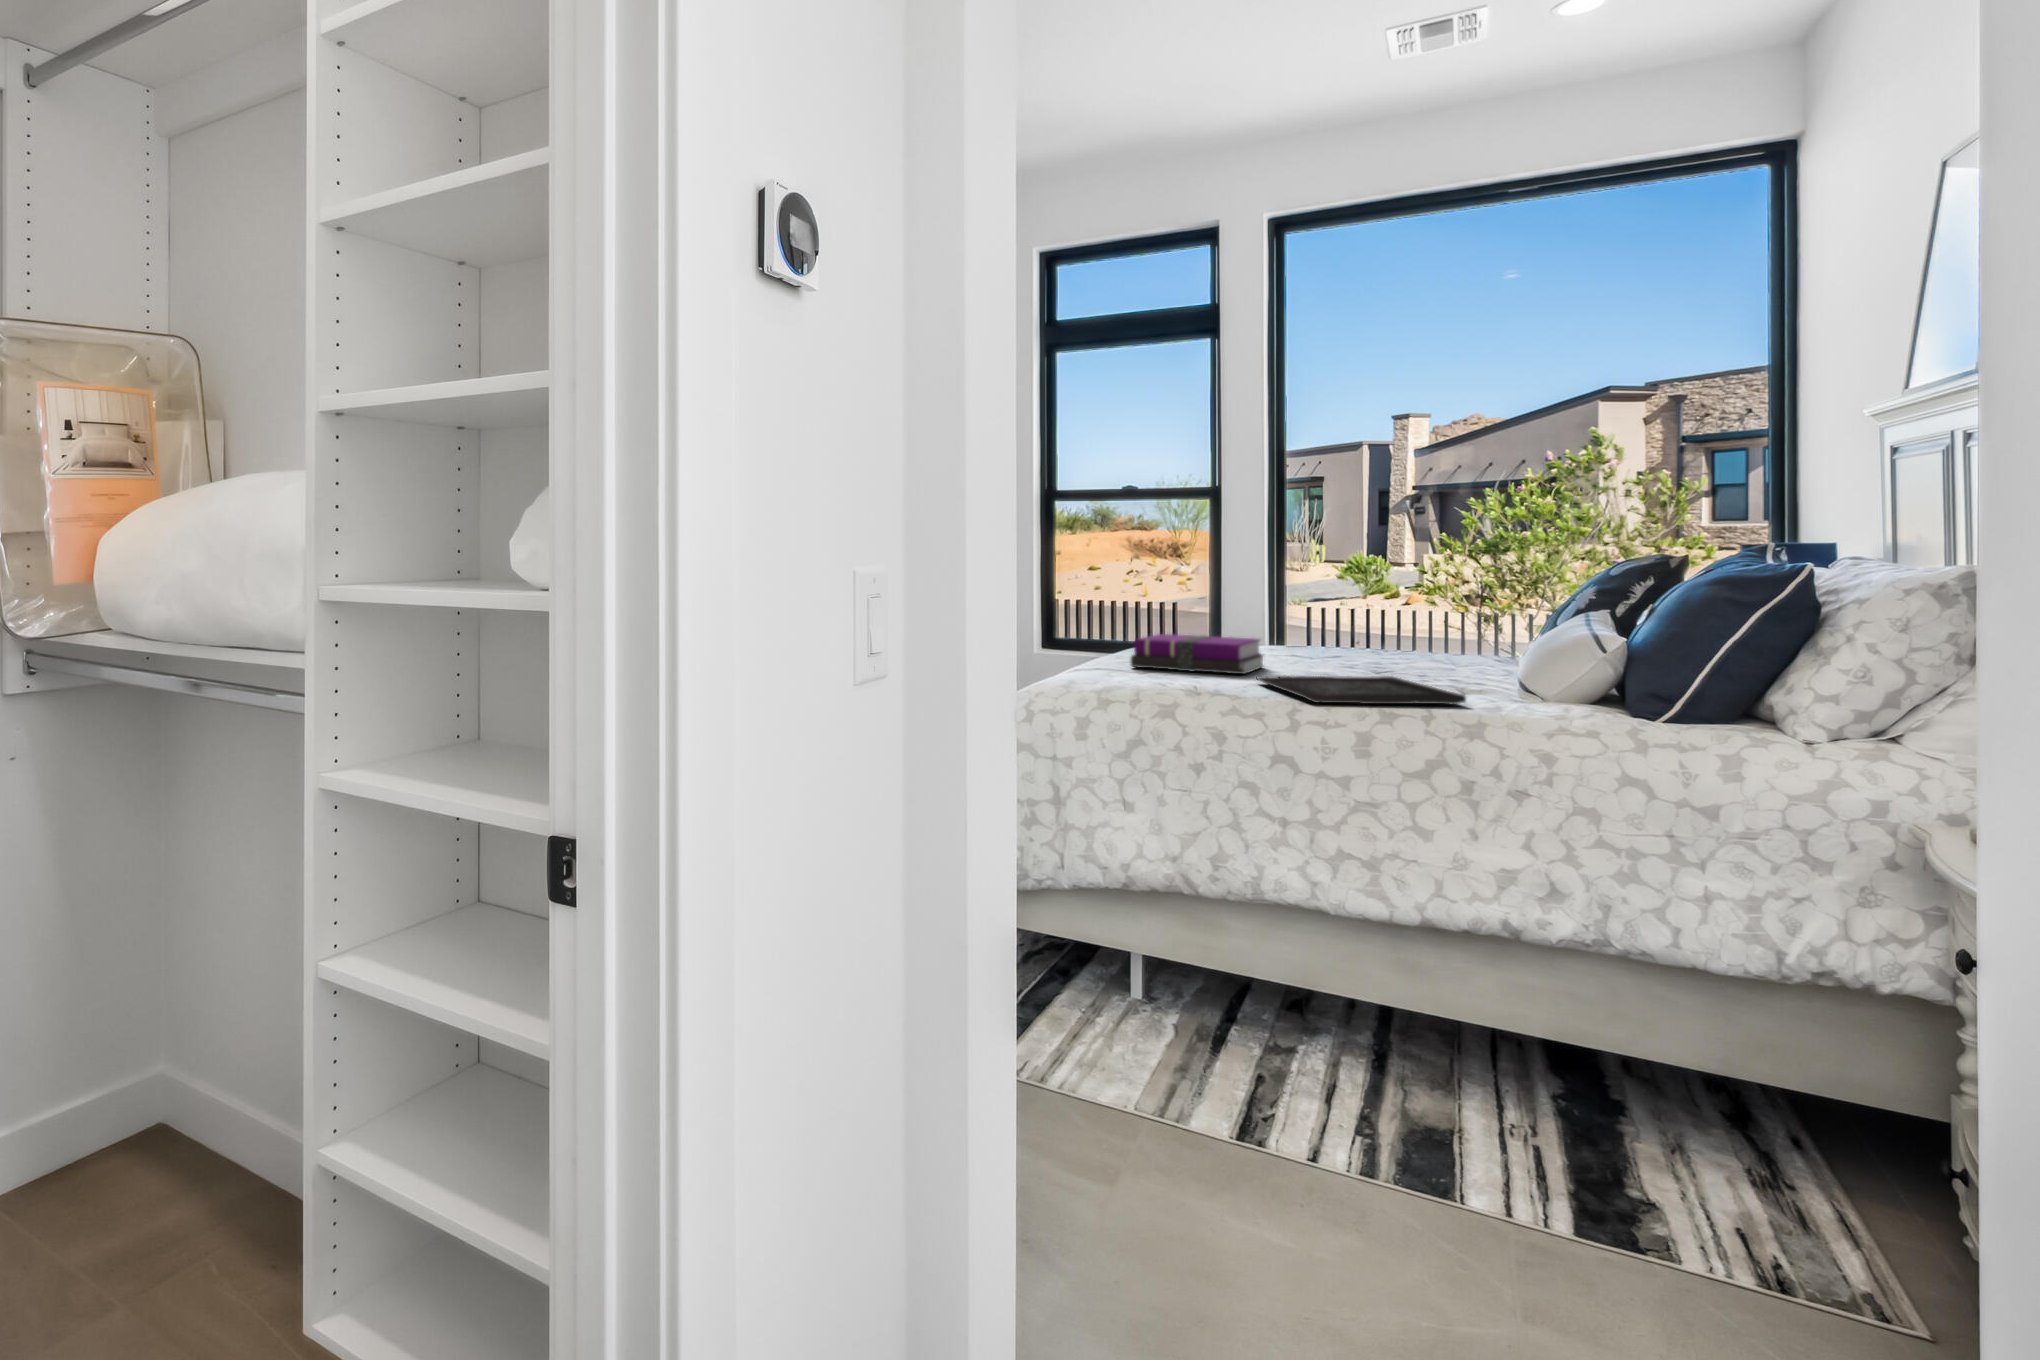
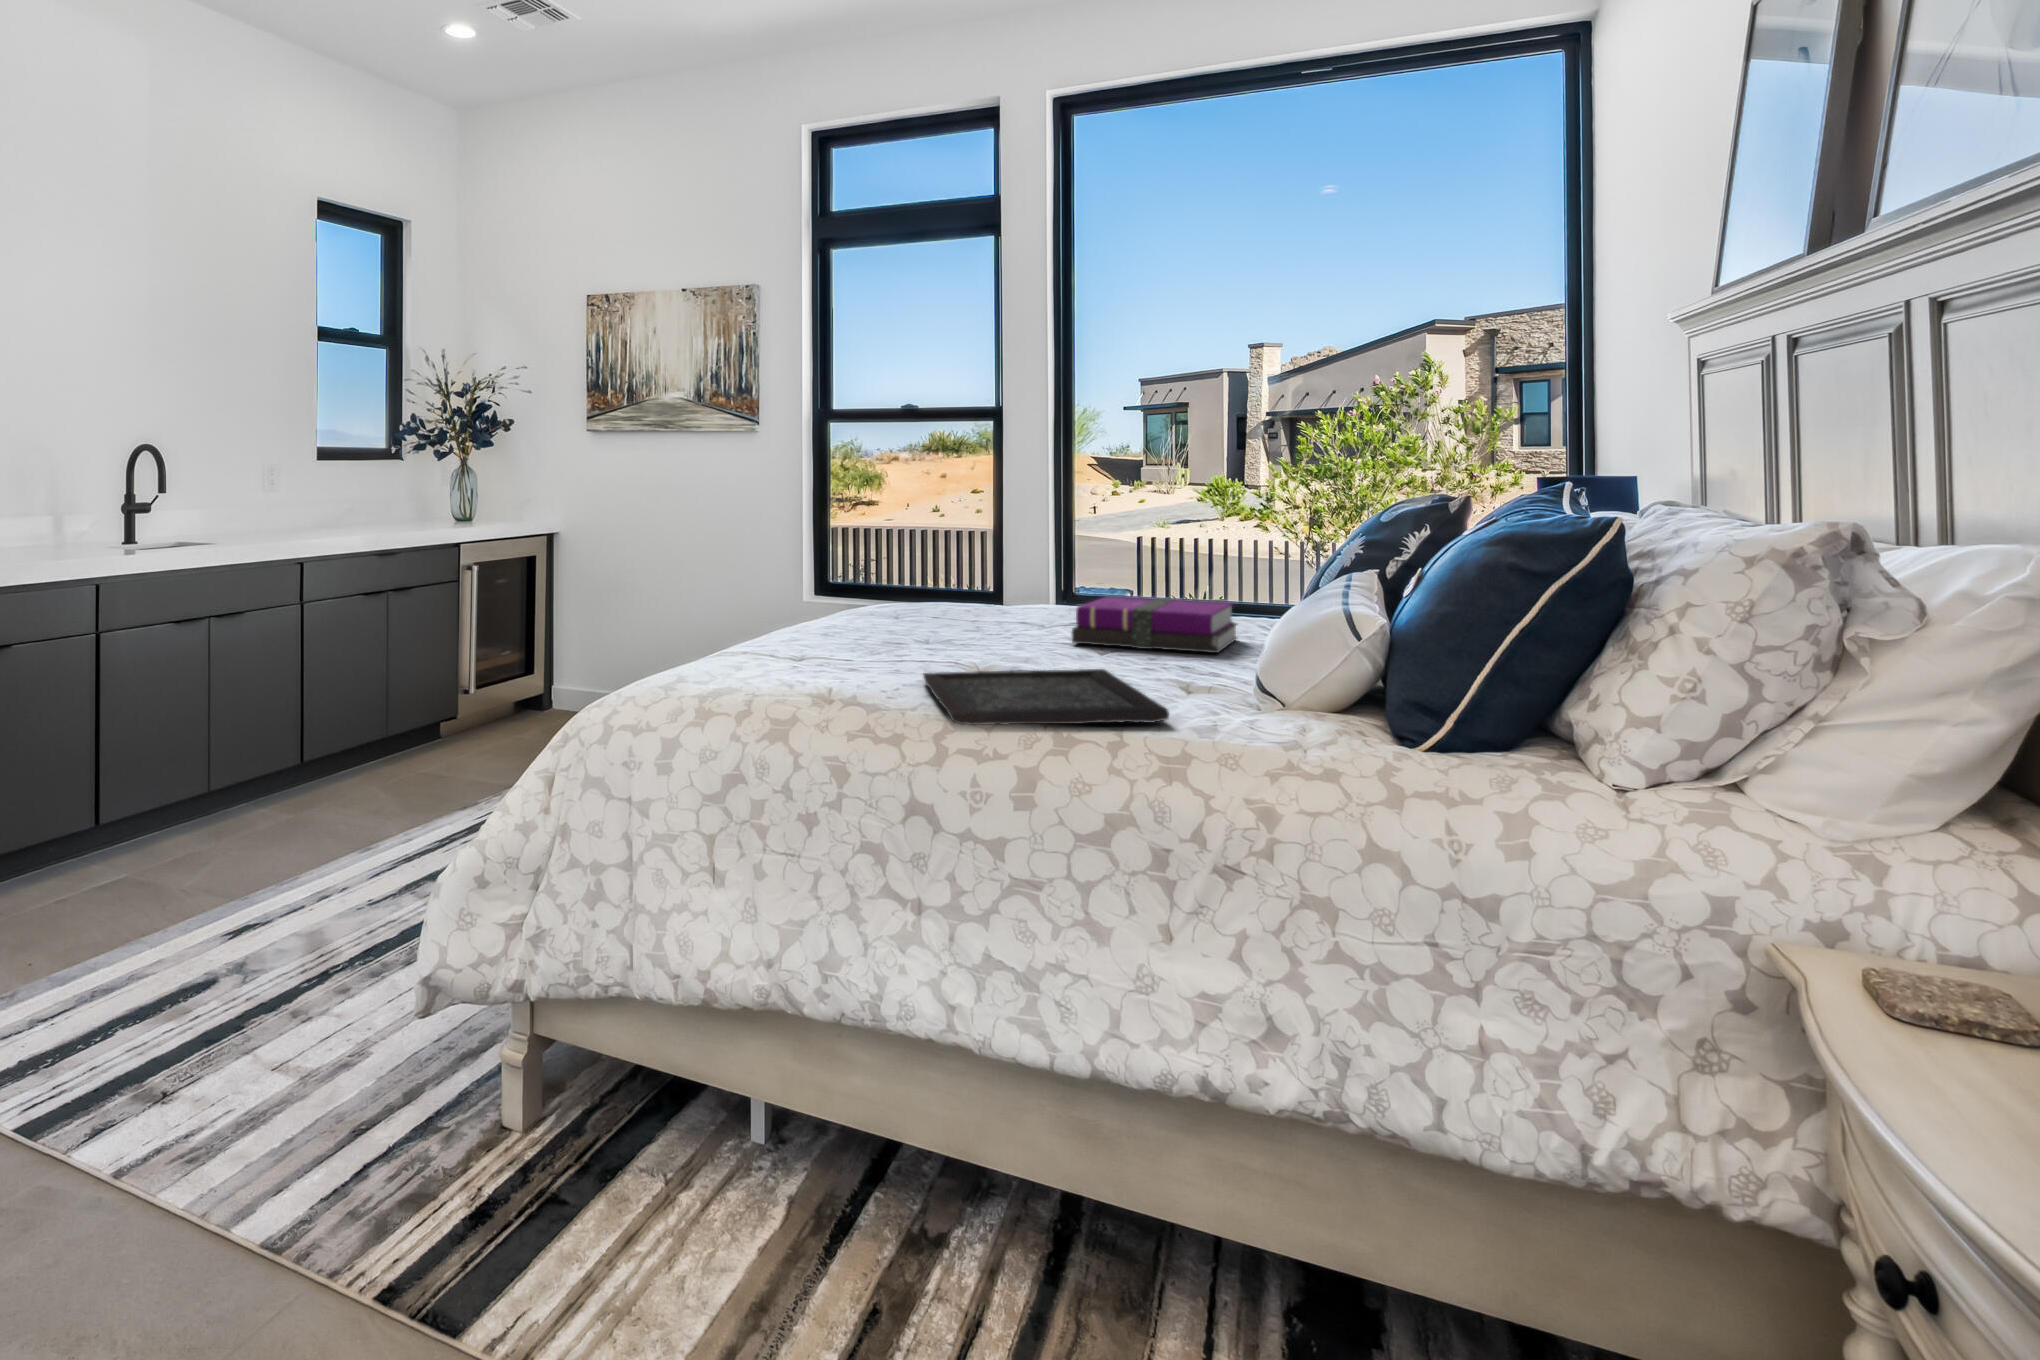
notebook: present [1131,634,1263,674] -> present [1072,597,1237,653]

